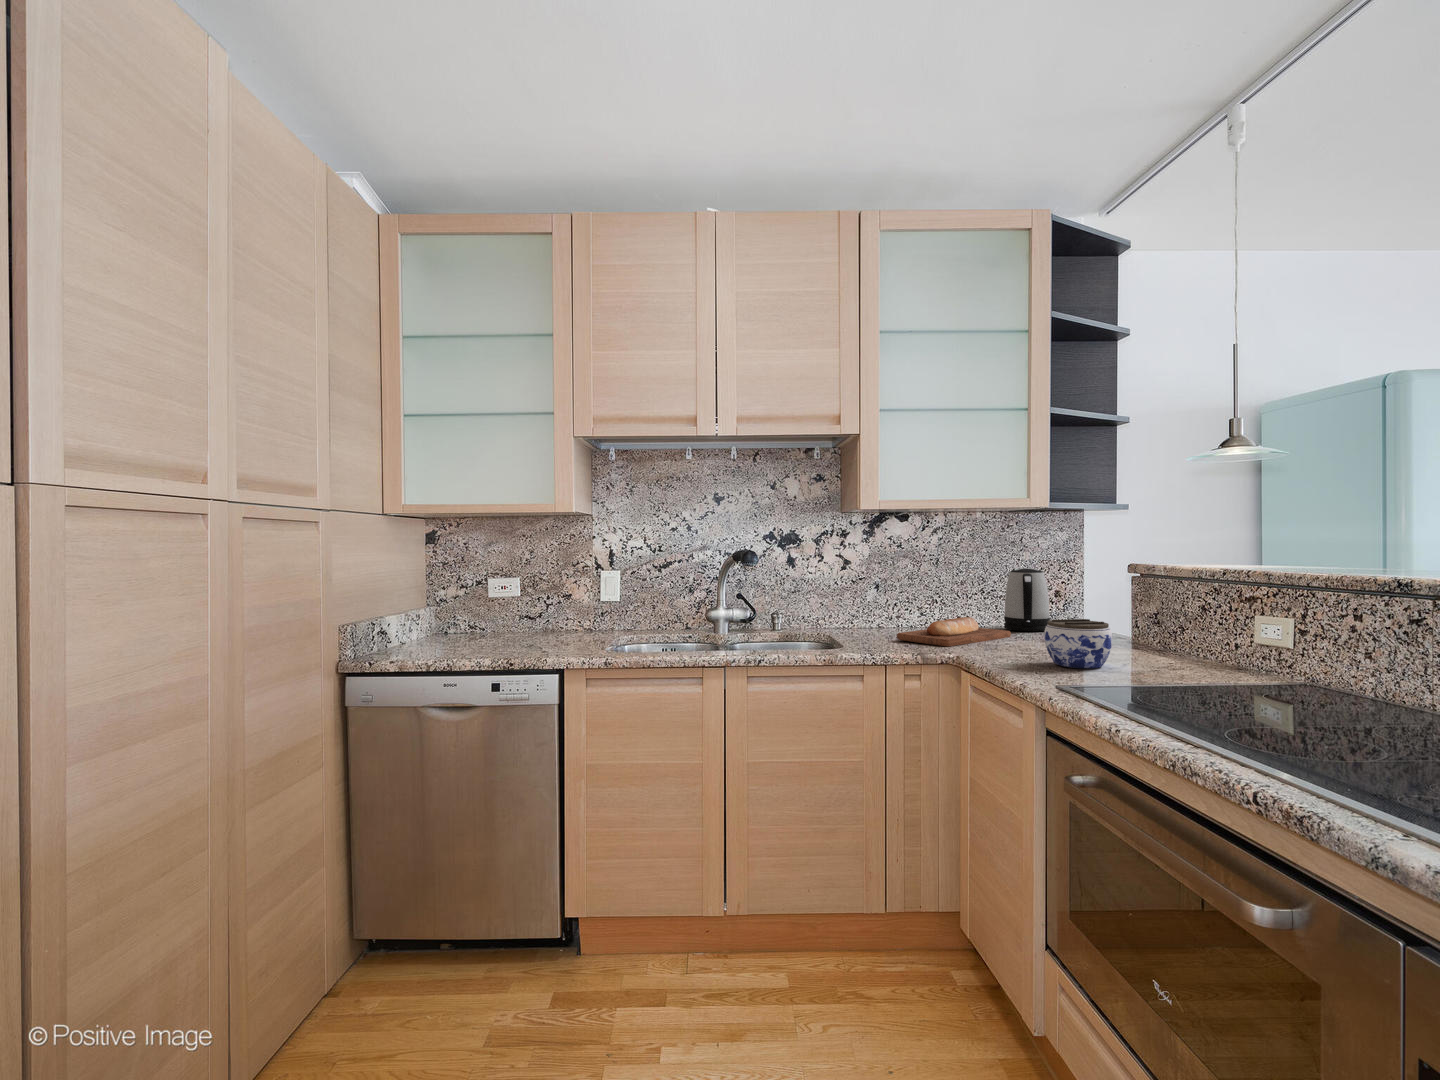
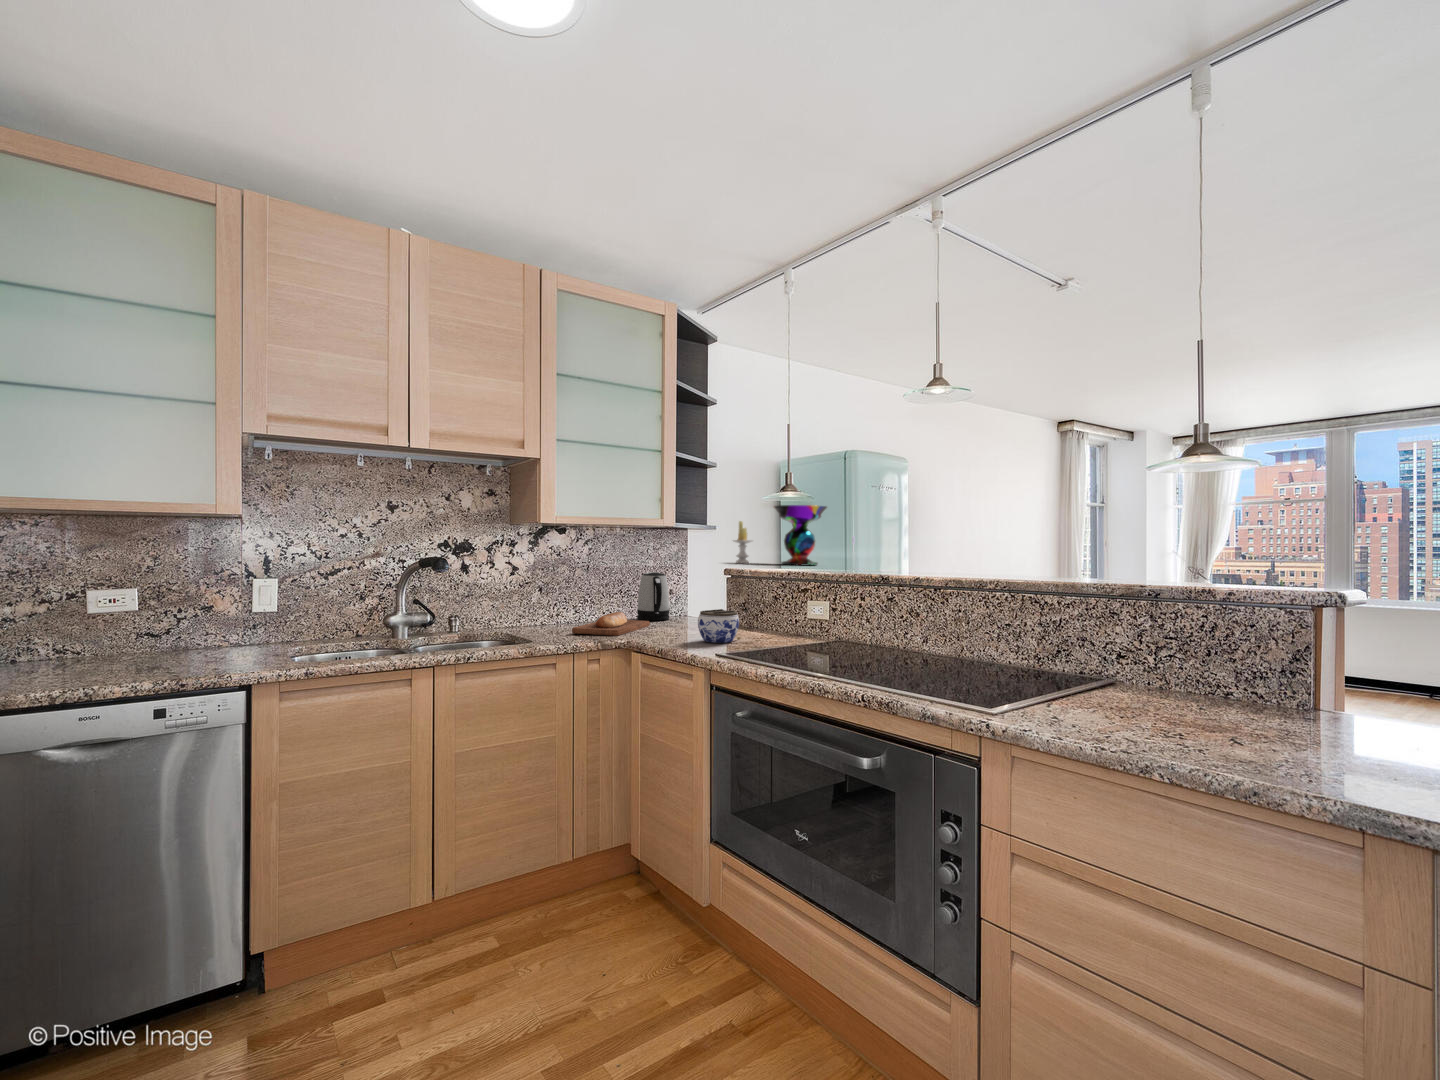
decorative bowl: none [1249,467,1360,561] -> present [774,505,827,566]
candle: none [1176,499,1213,559] -> present [733,521,752,563]

